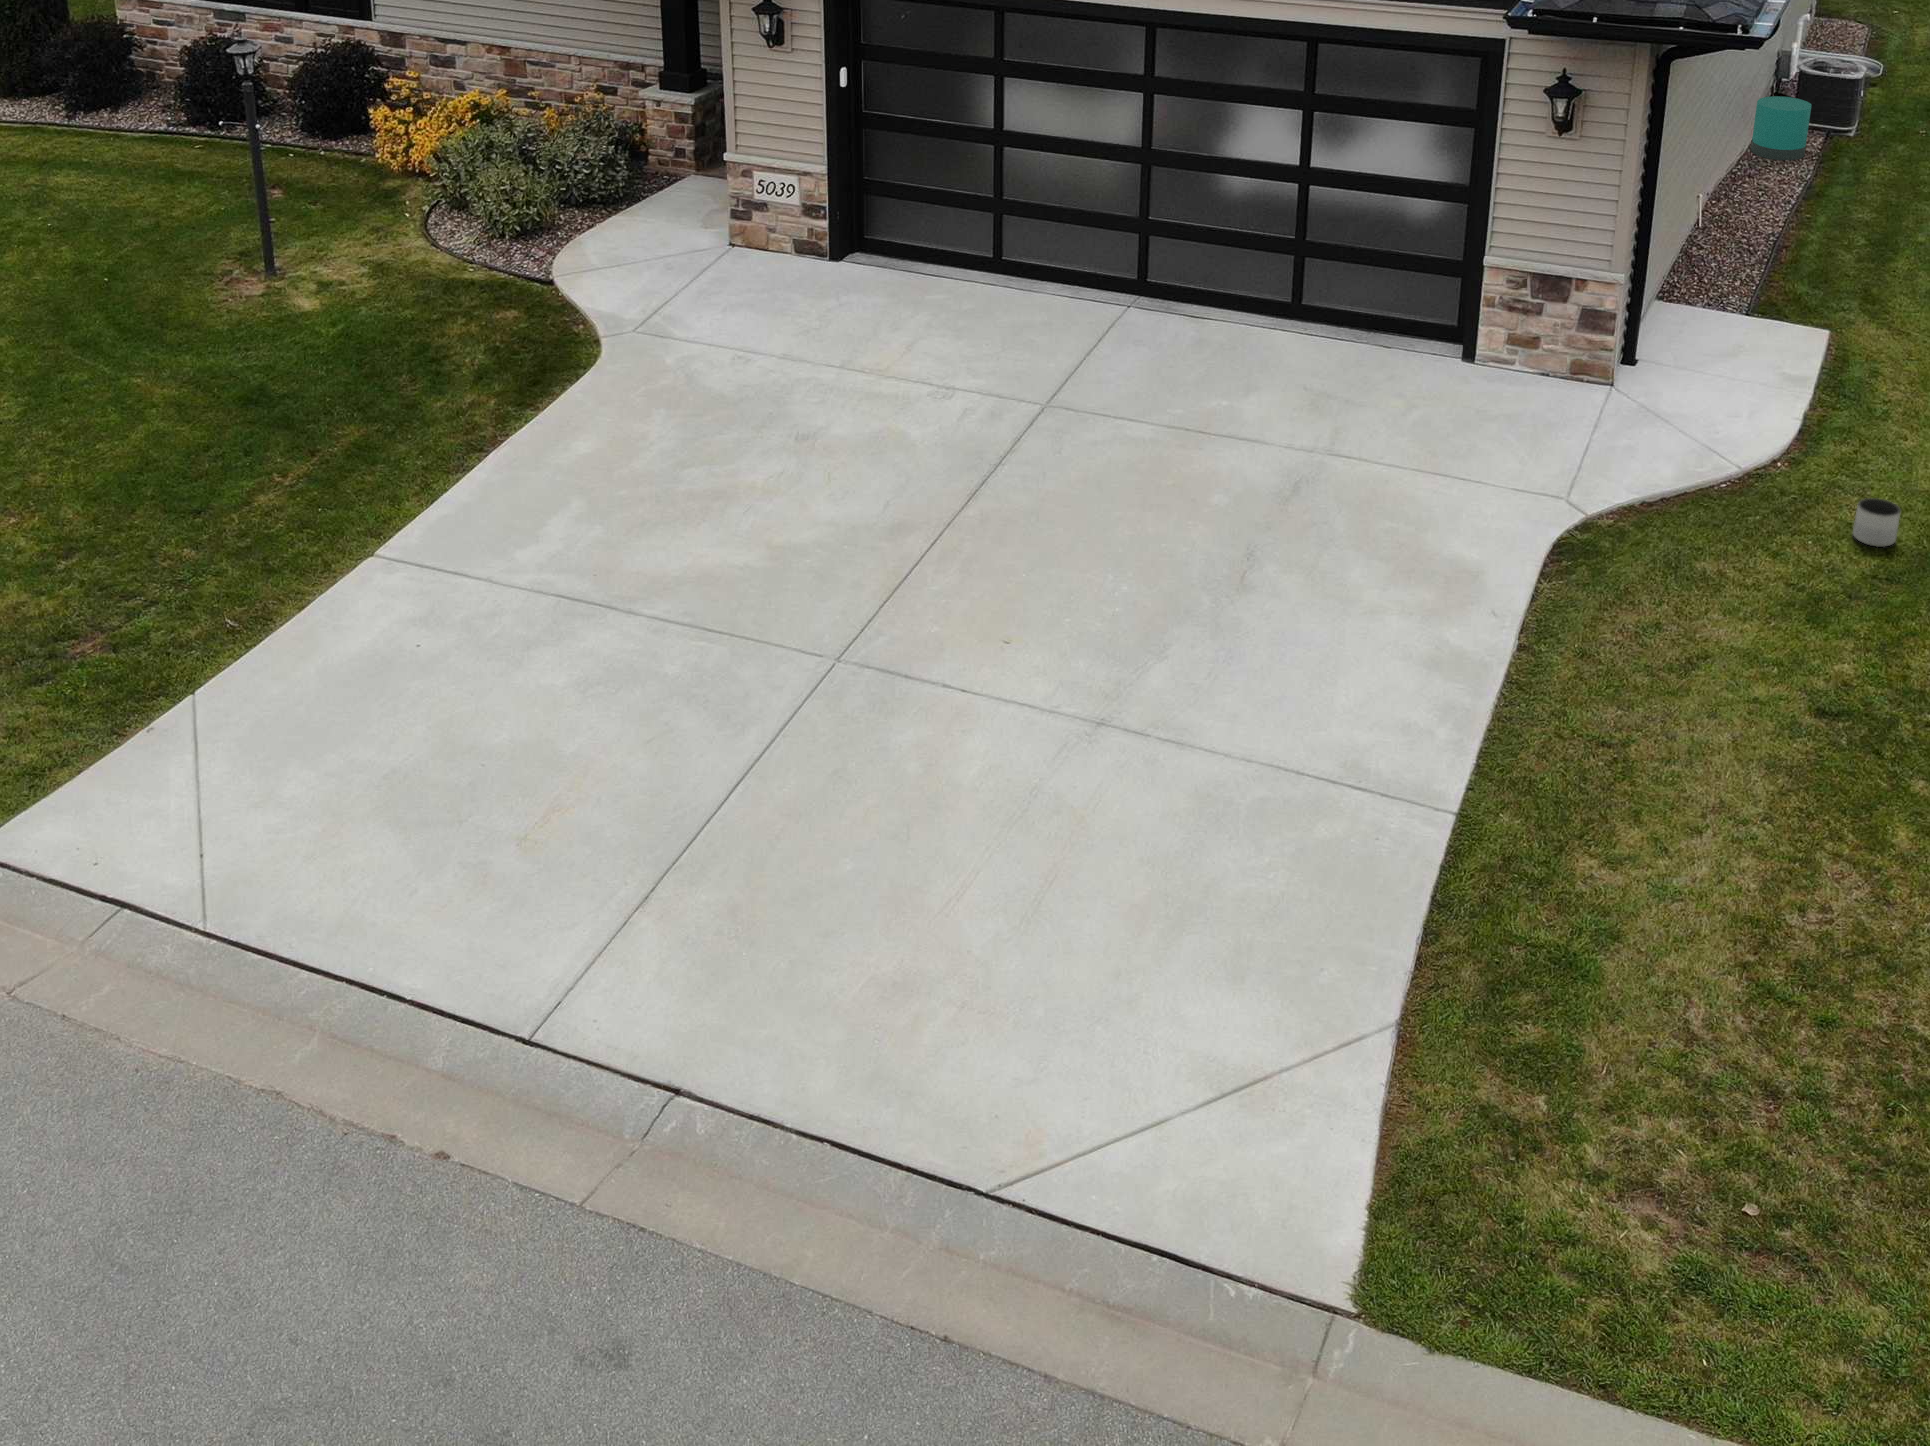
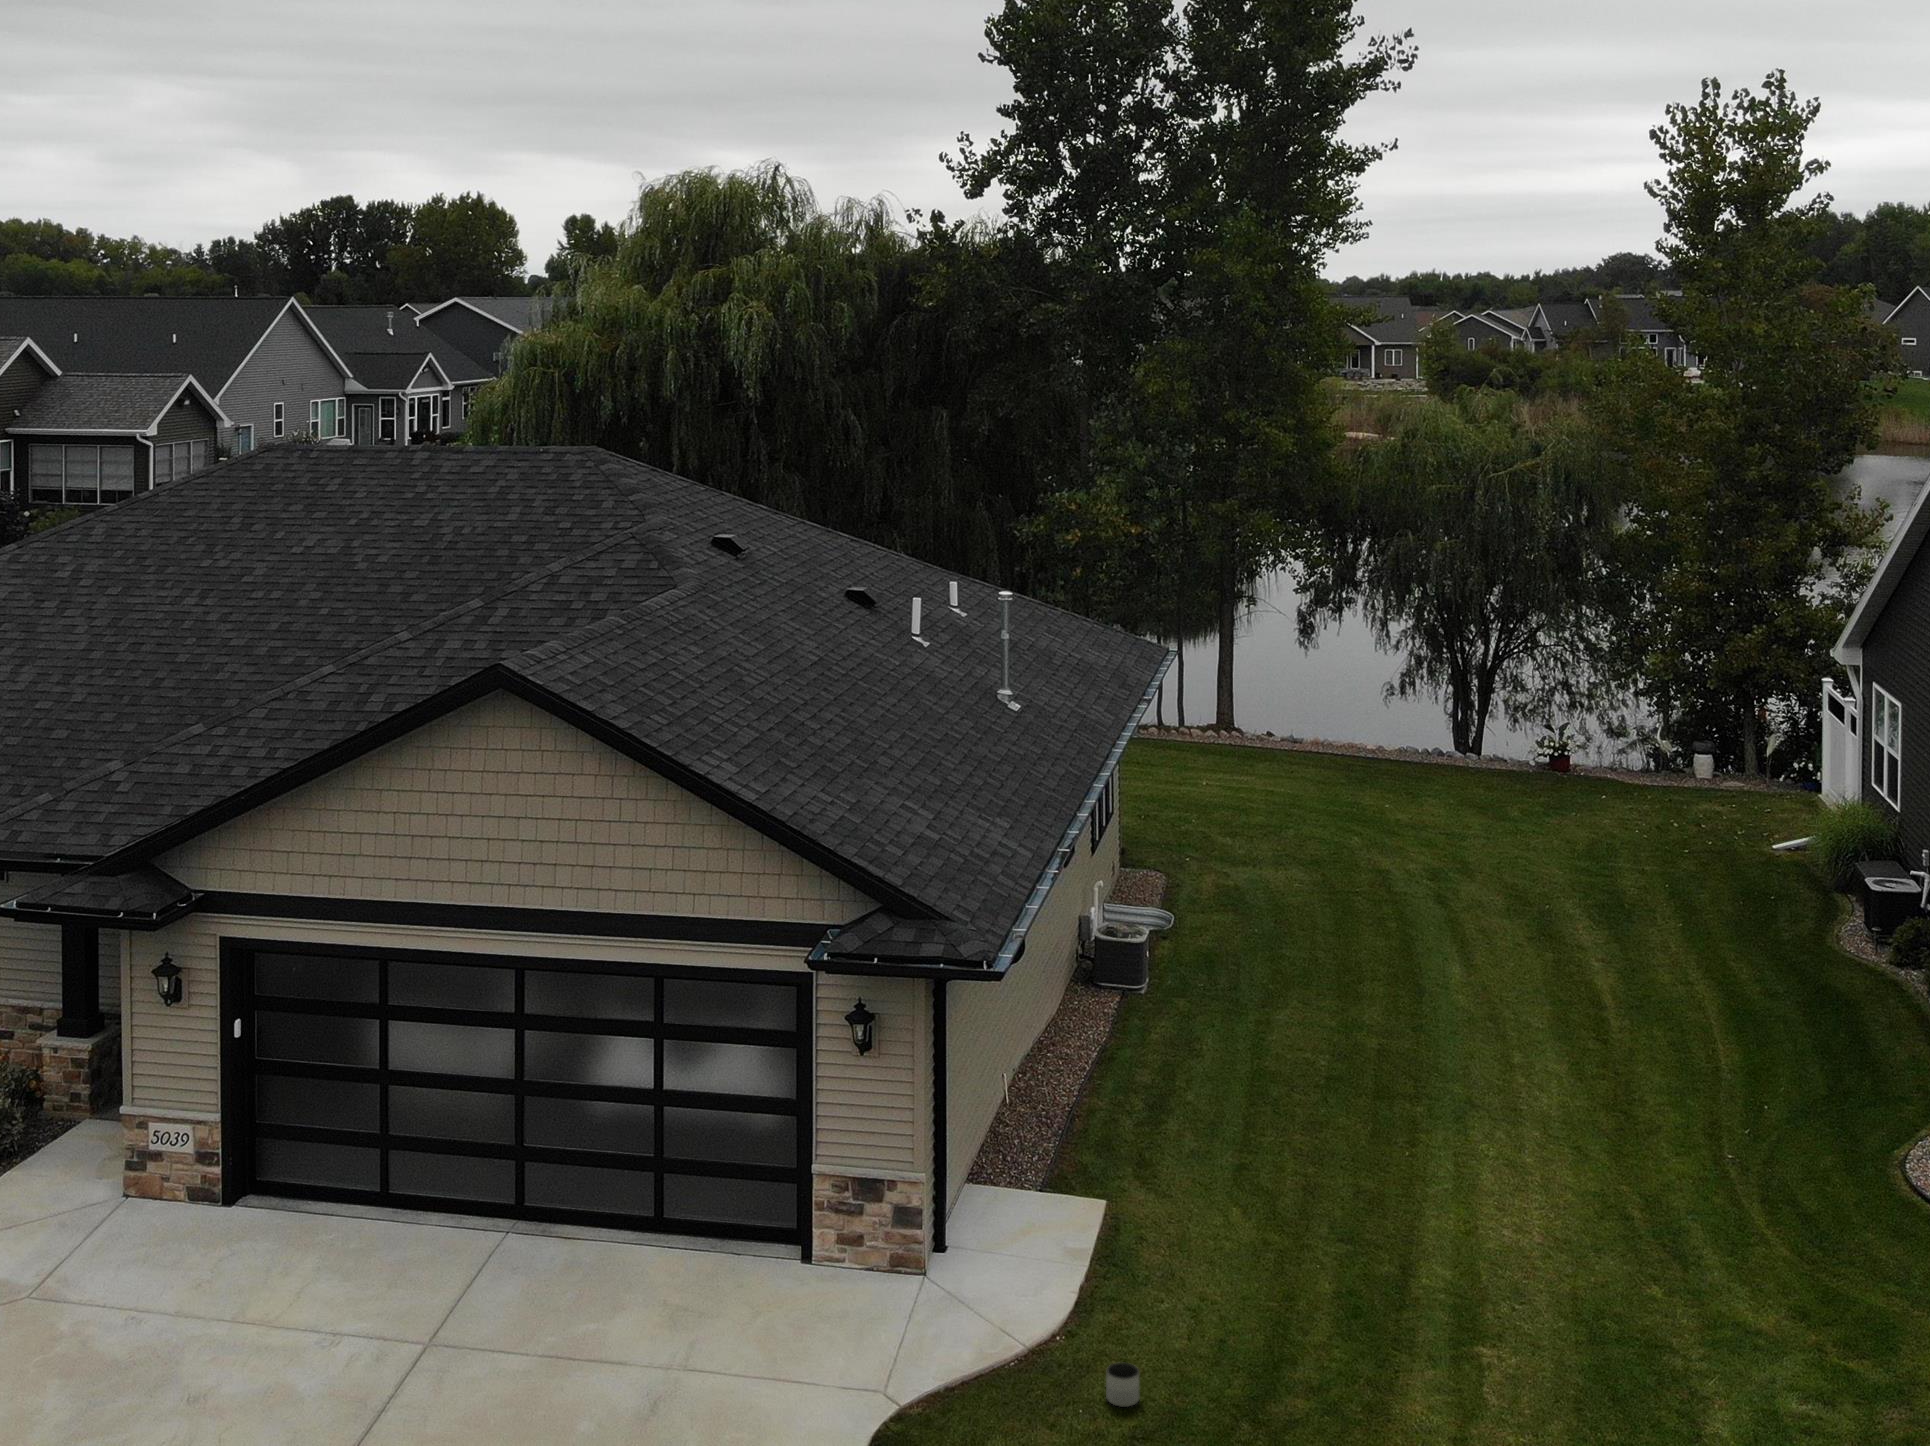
trash can: present [1751,96,1811,160] -> none [1062,964,1106,1023]

